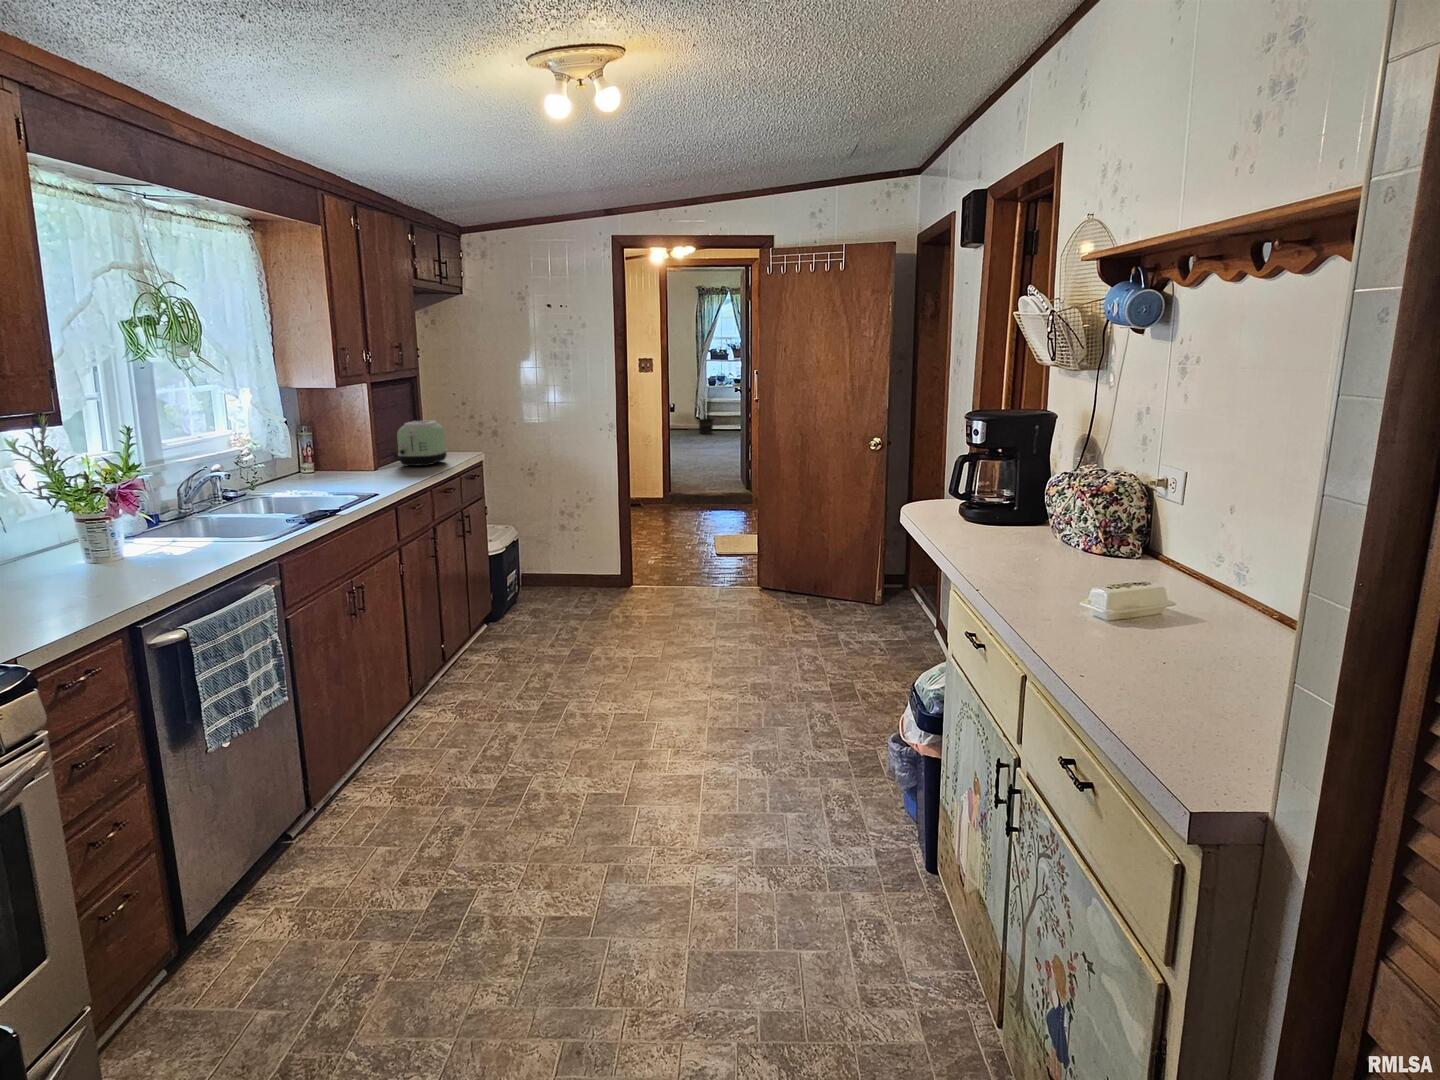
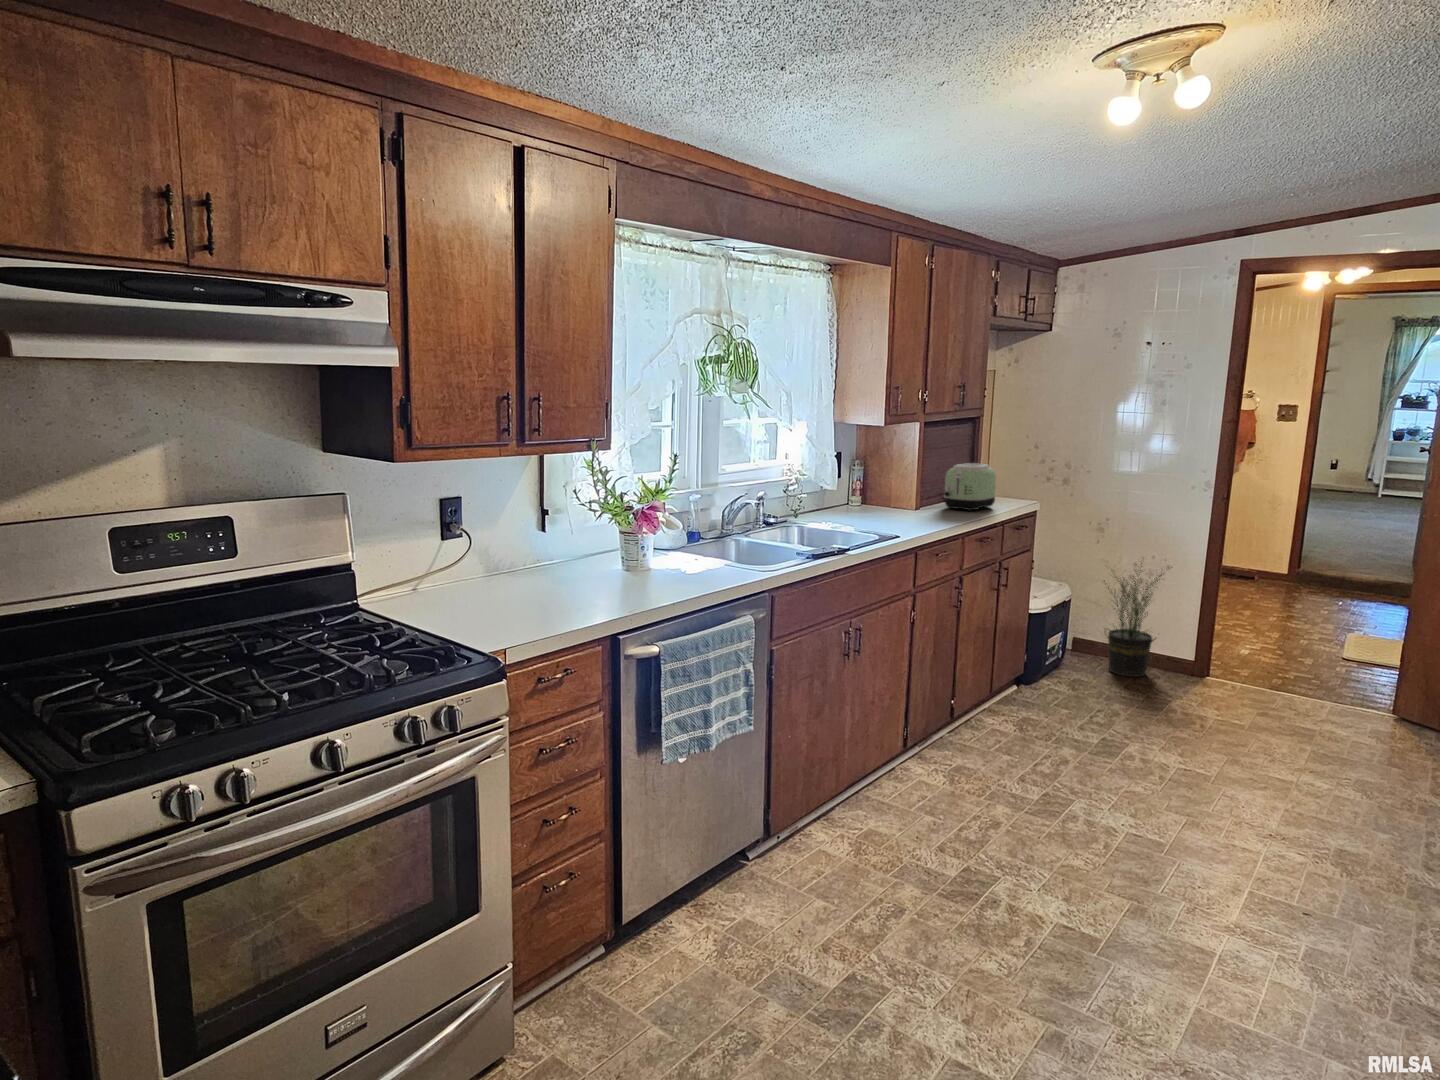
potted plant: present [697,395,714,434] -> present [1104,563,1164,677]

